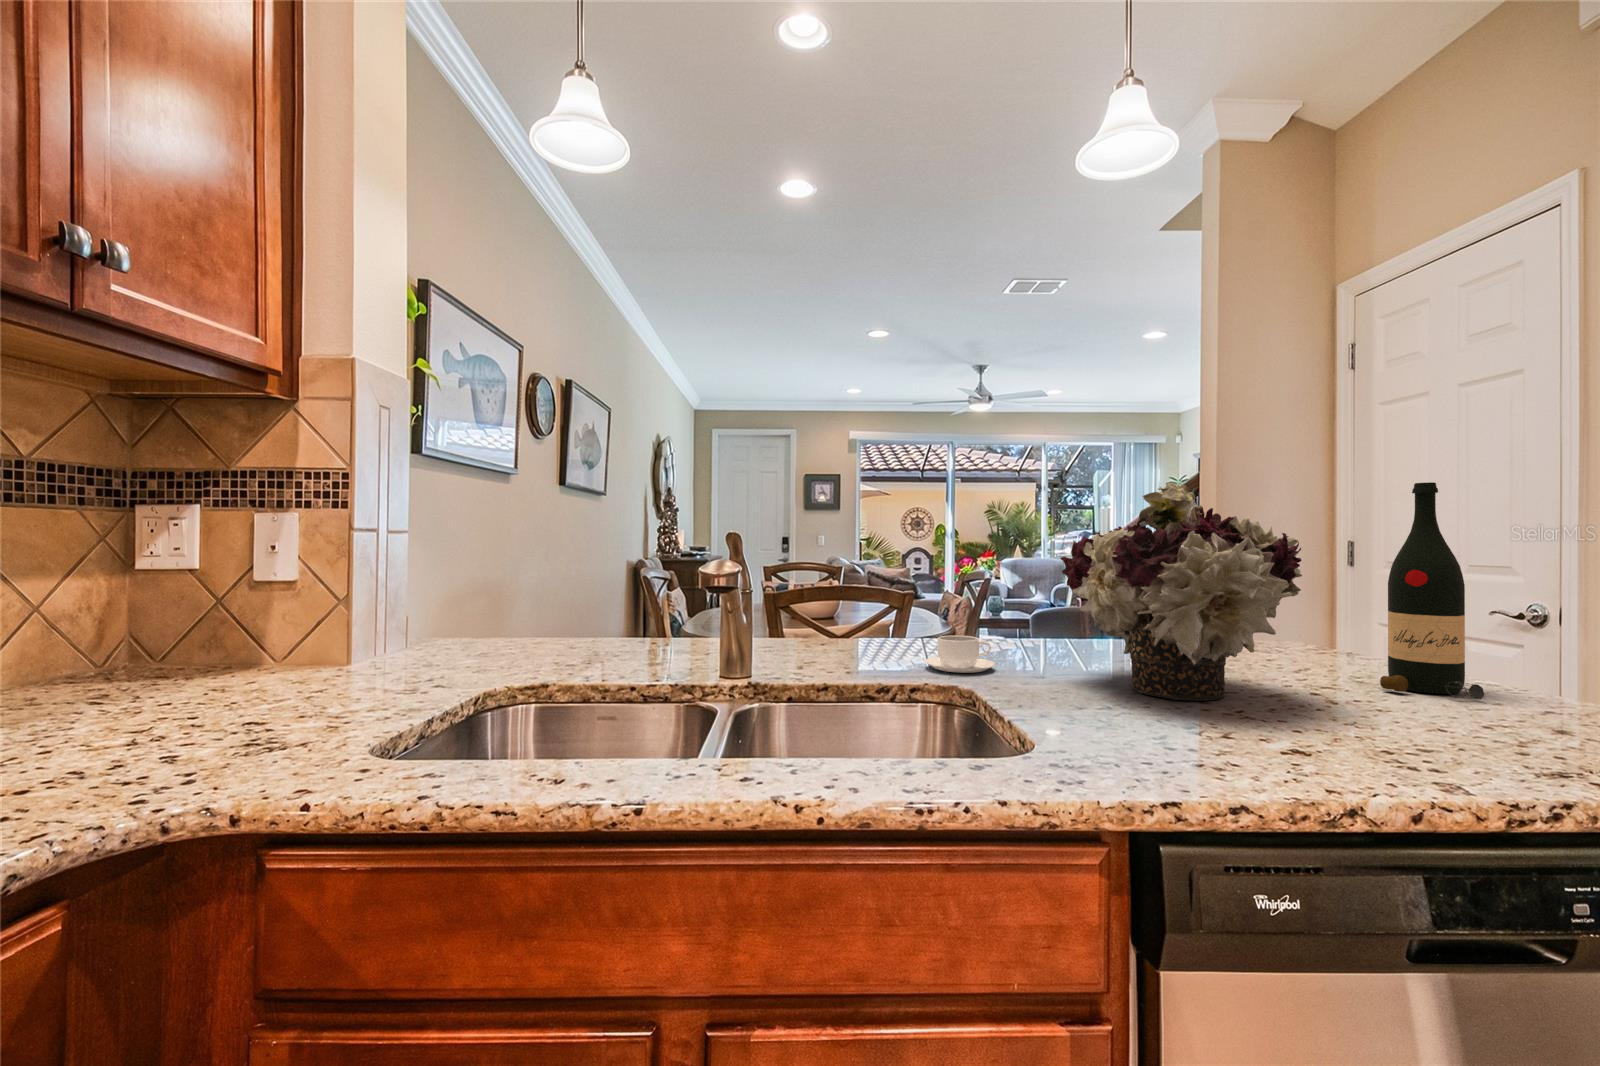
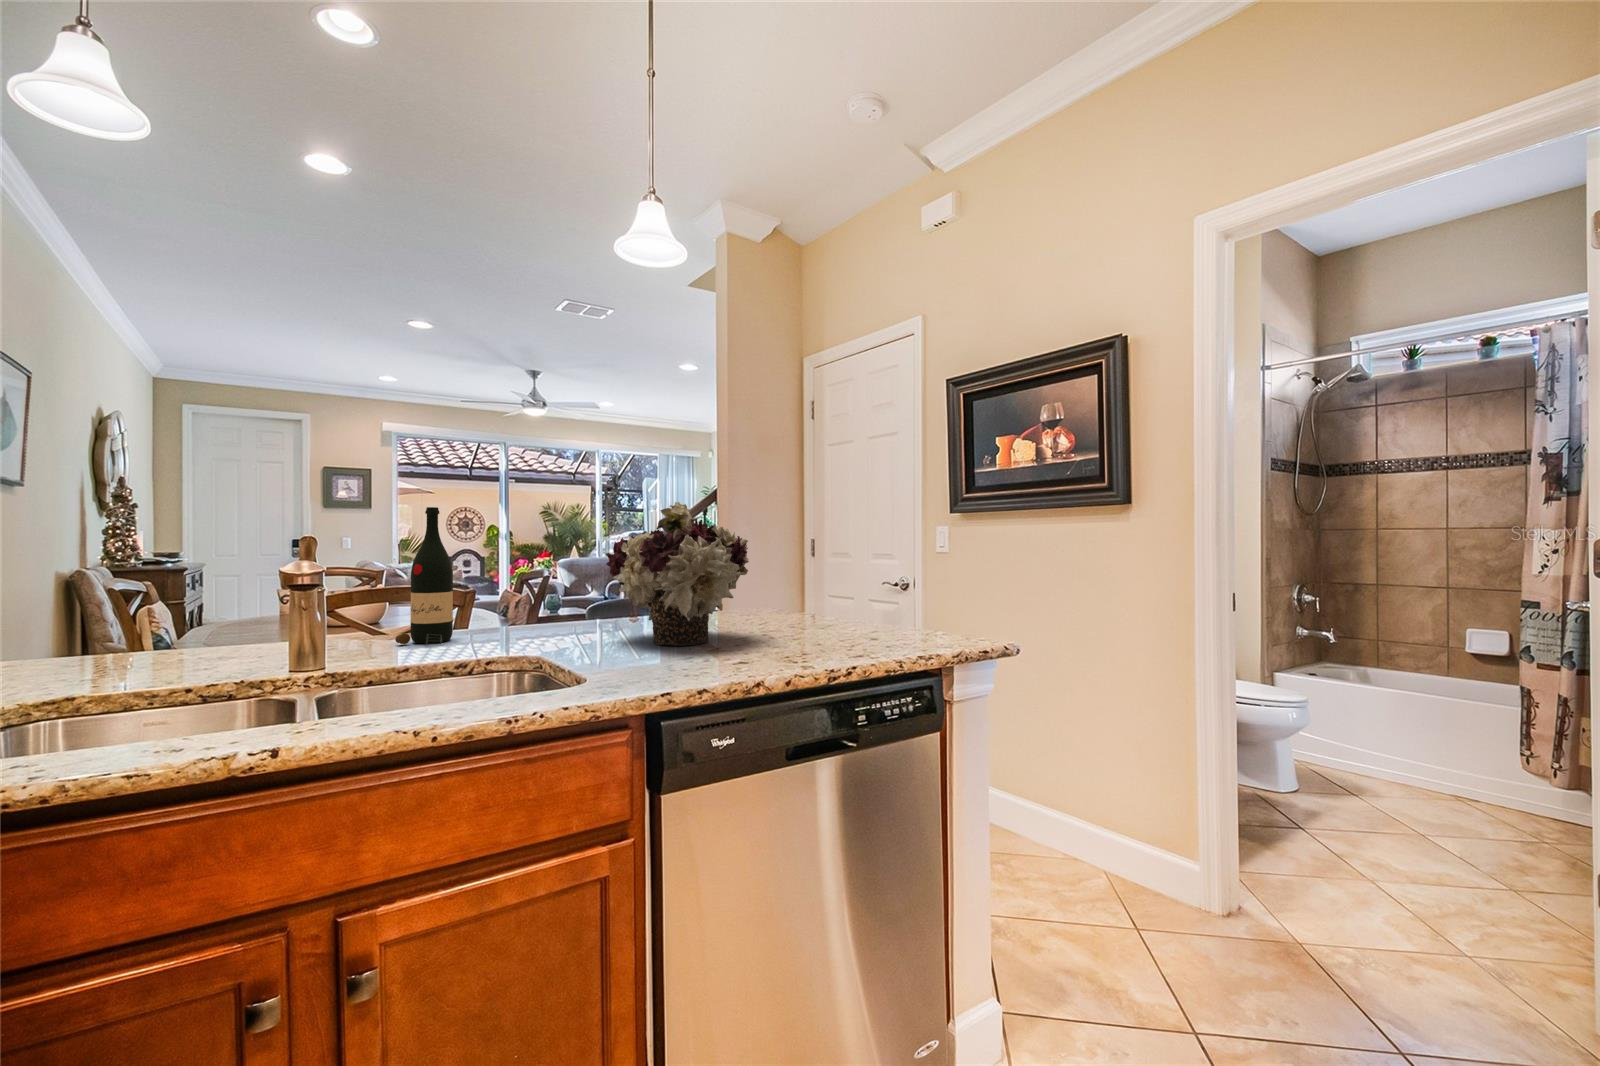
wine bottle: present [1380,482,1484,700] -> present [395,507,453,644]
coffee cup: present [925,635,995,673] -> none [497,617,556,646]

